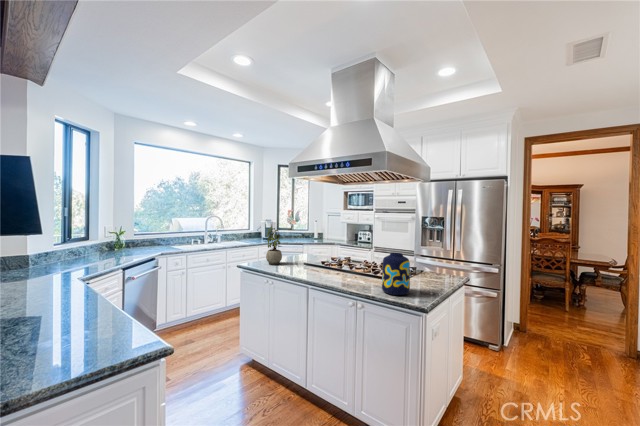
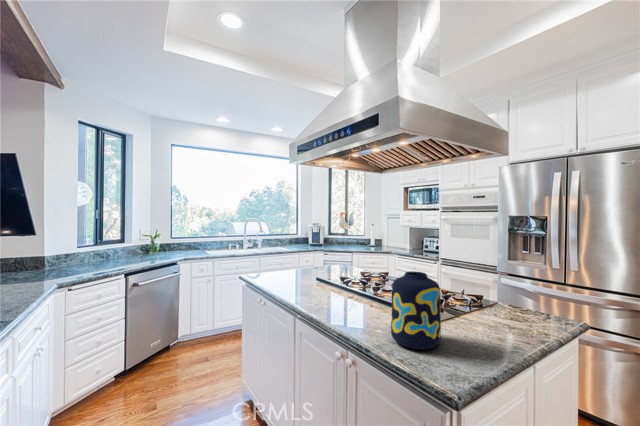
potted plant: present [266,227,282,265] -> none [271,229,291,278]

